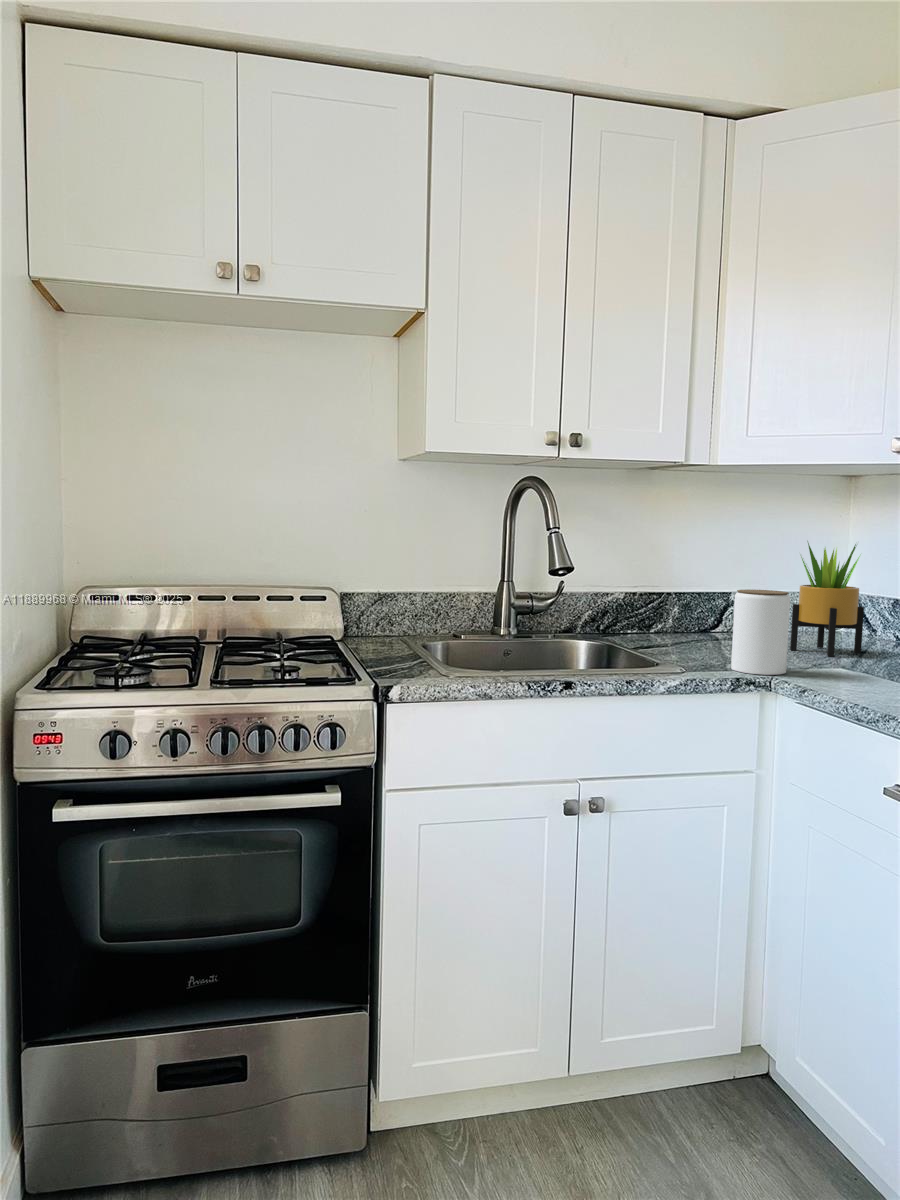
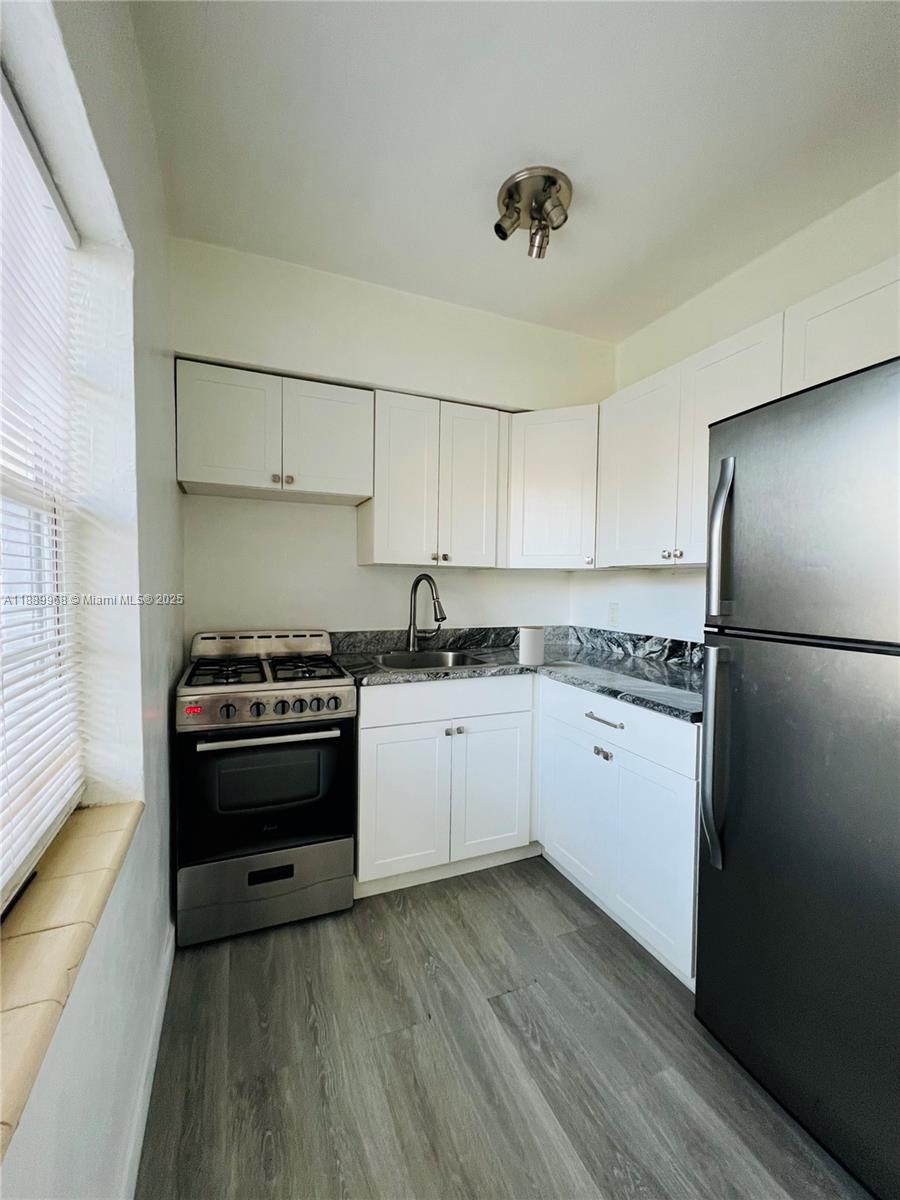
potted plant: present [790,543,864,656] -> none [546,601,578,656]

